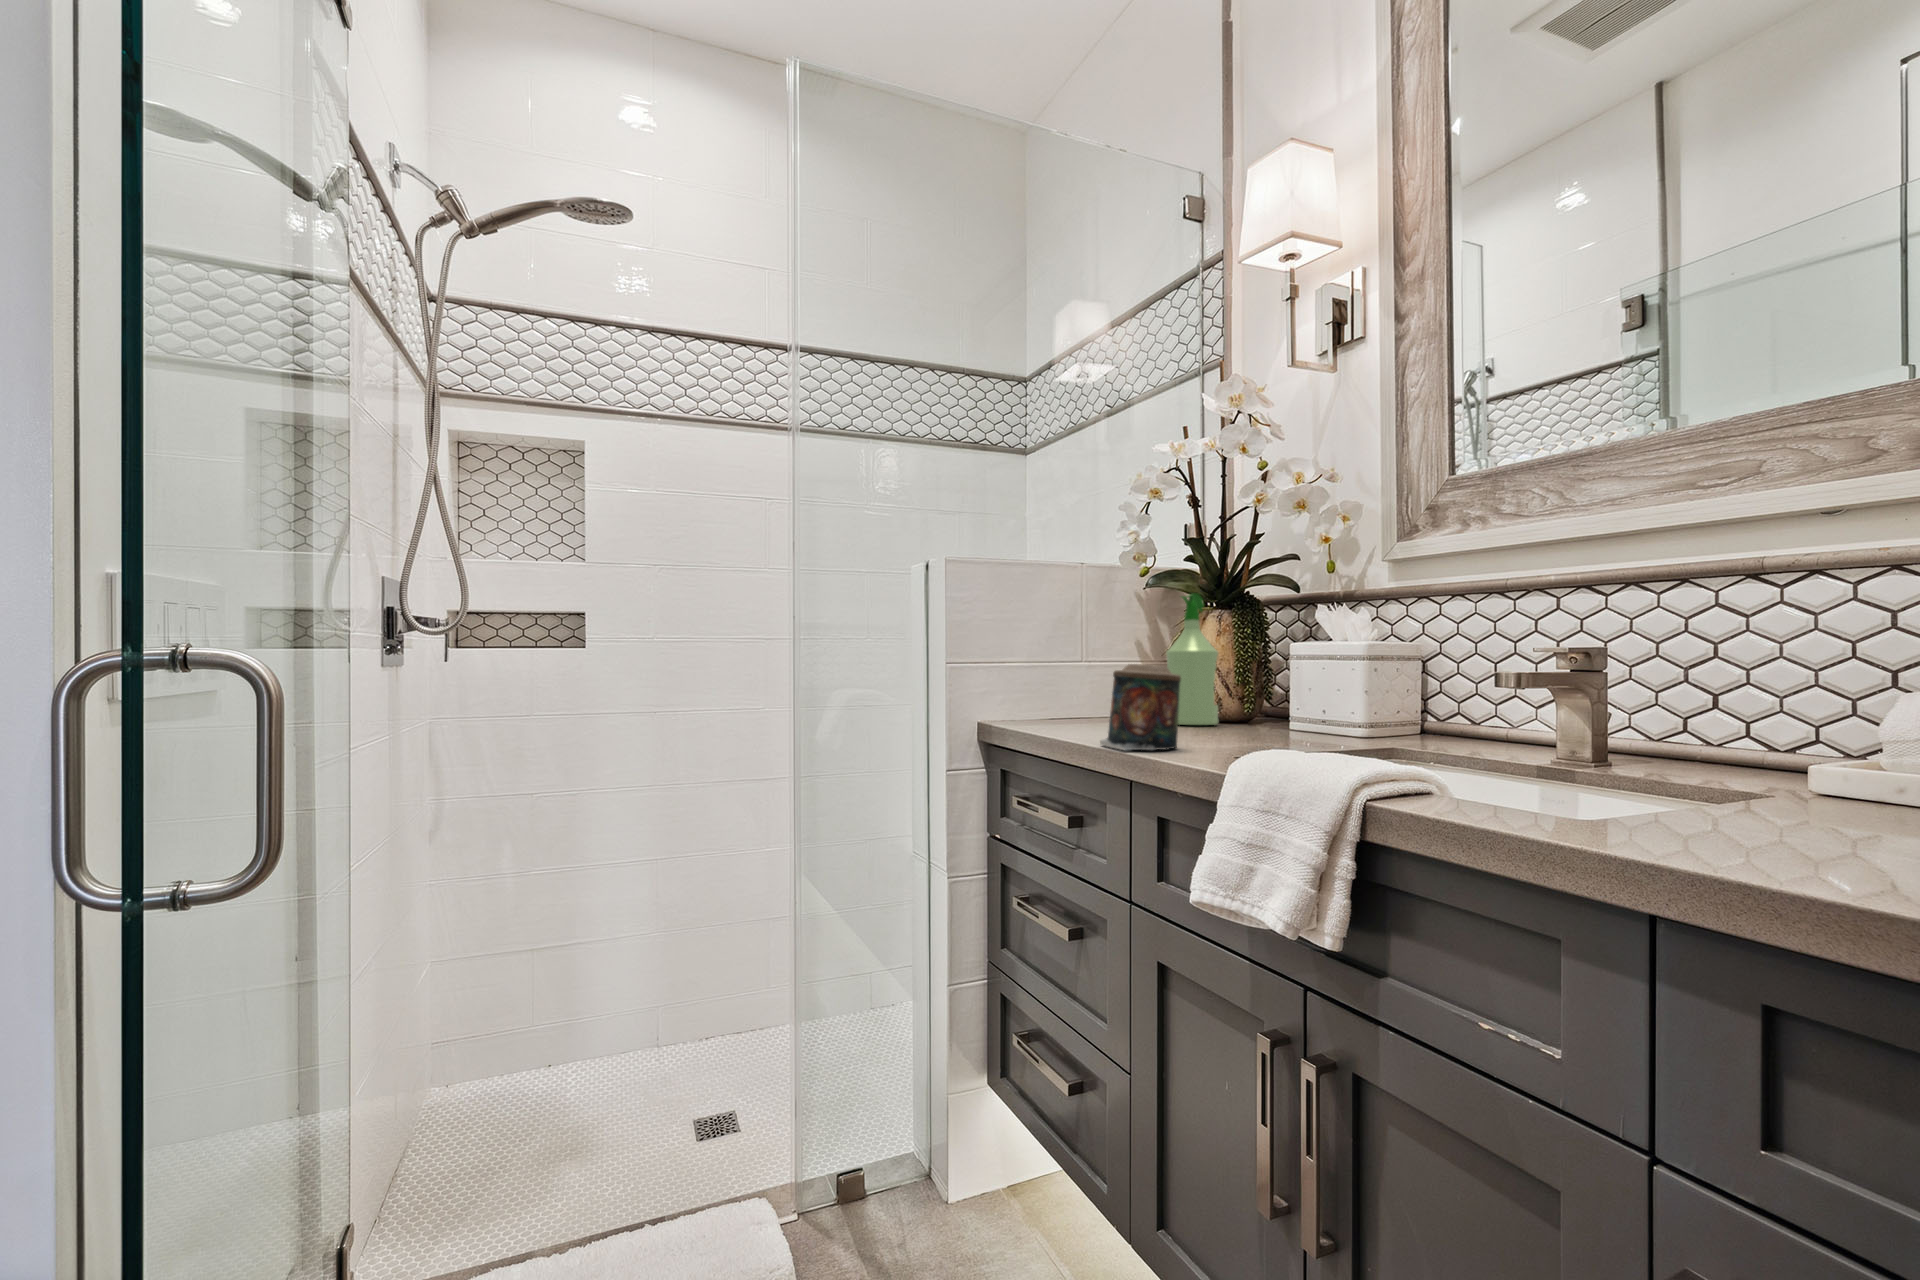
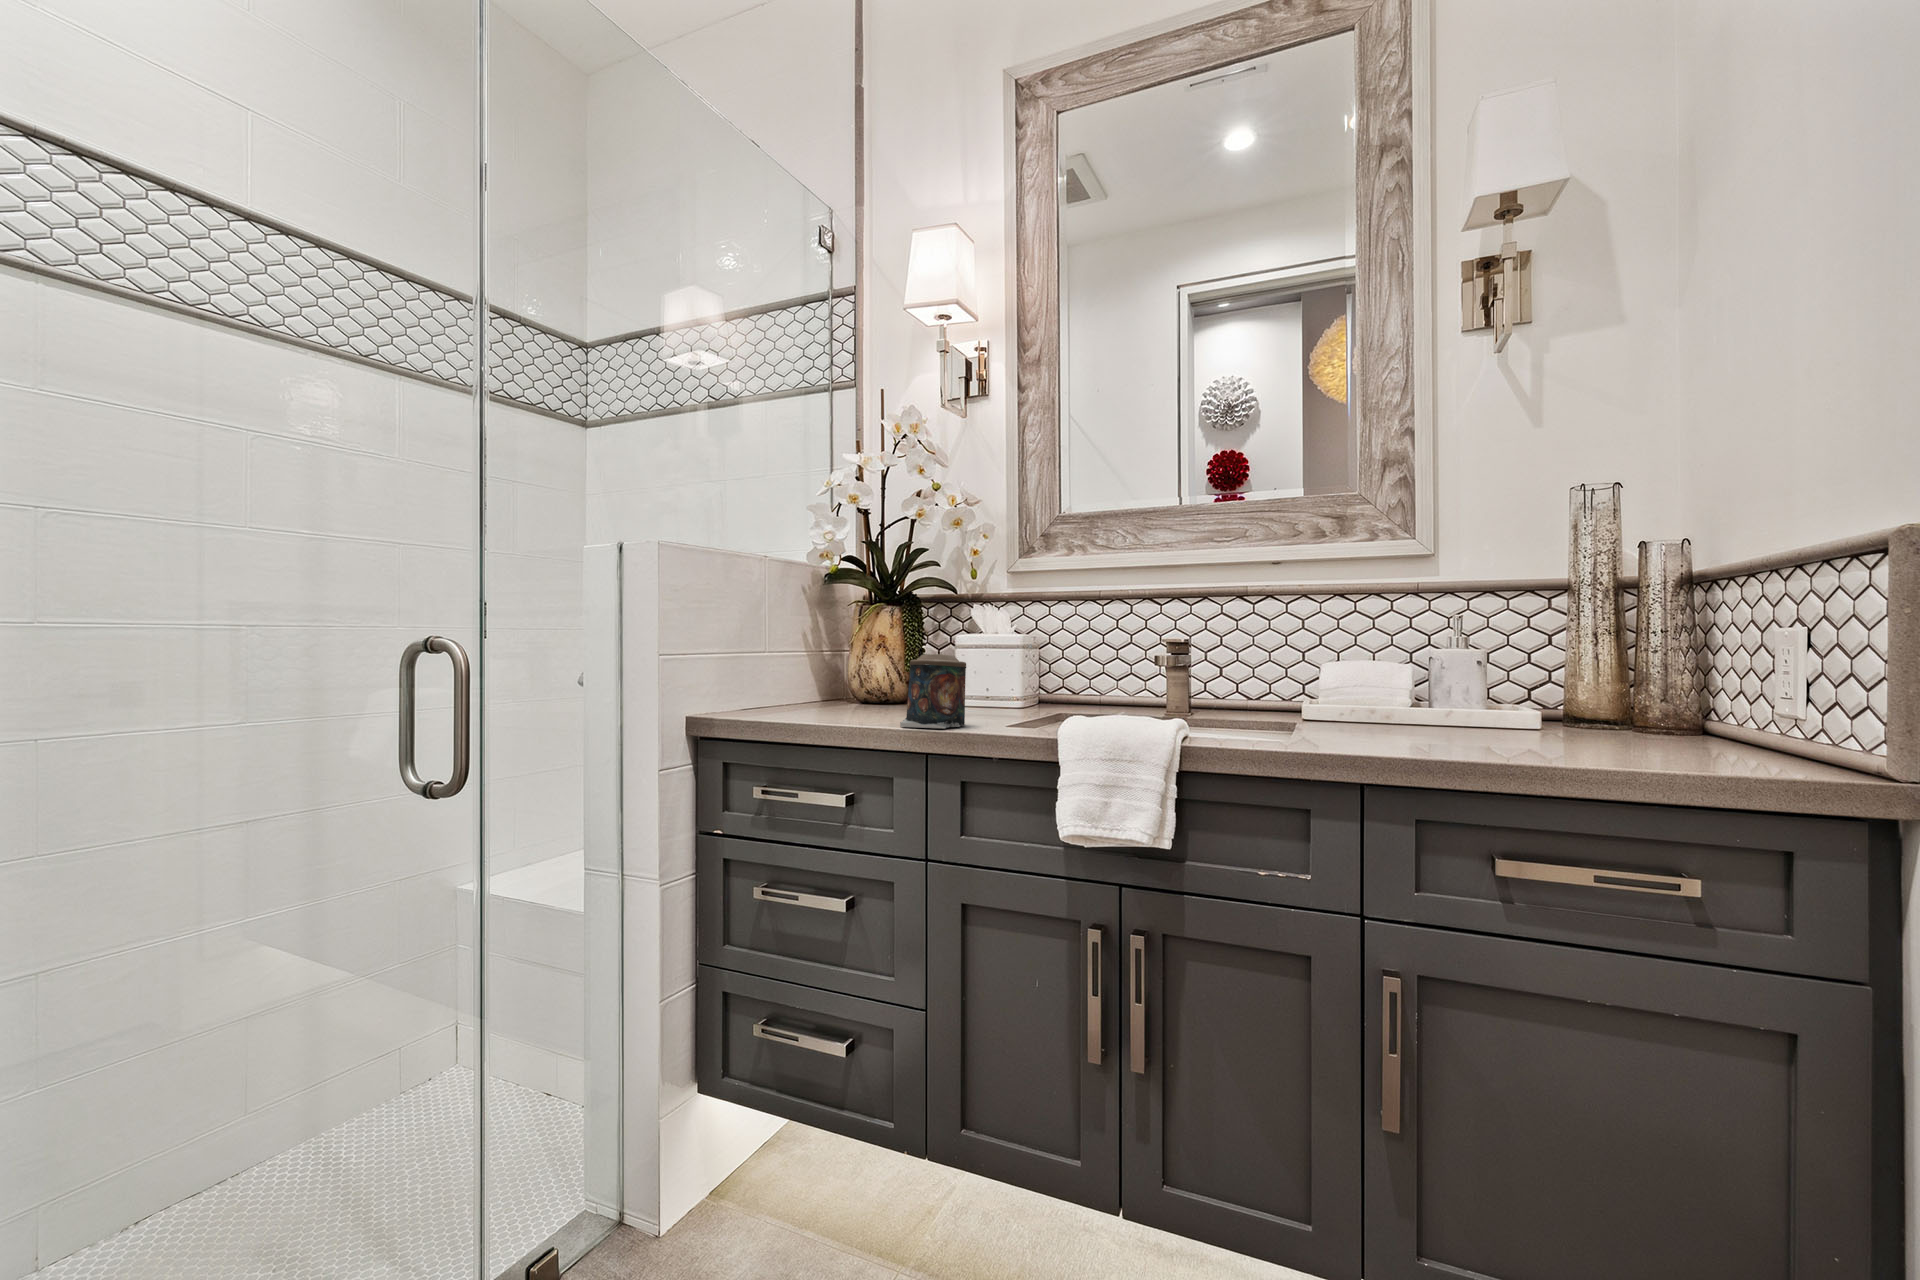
spray bottle: present [1166,593,1218,725] -> none [847,591,892,708]

